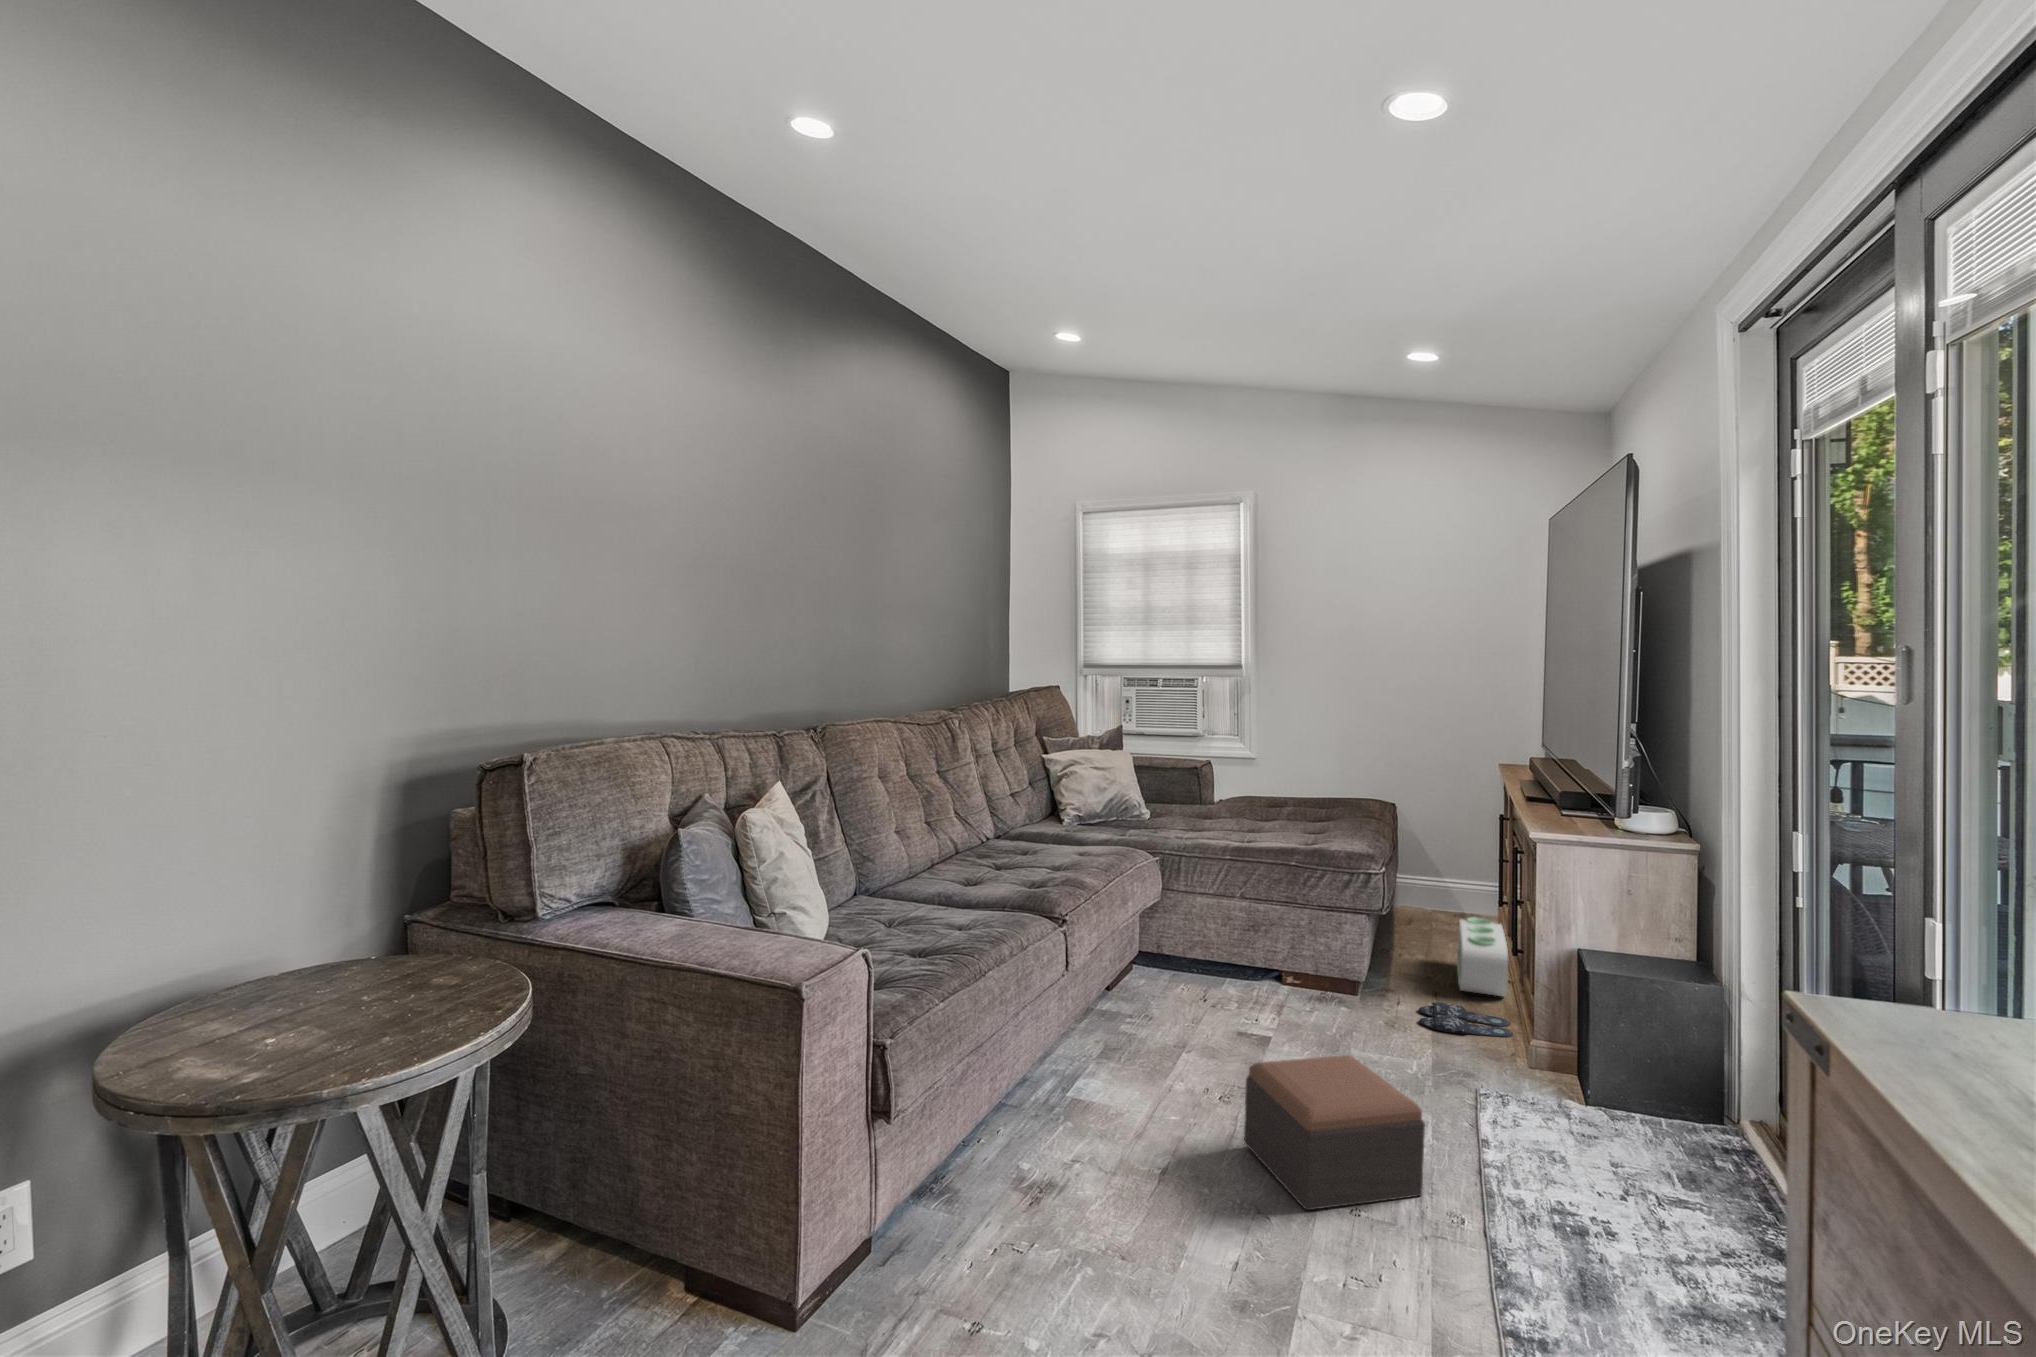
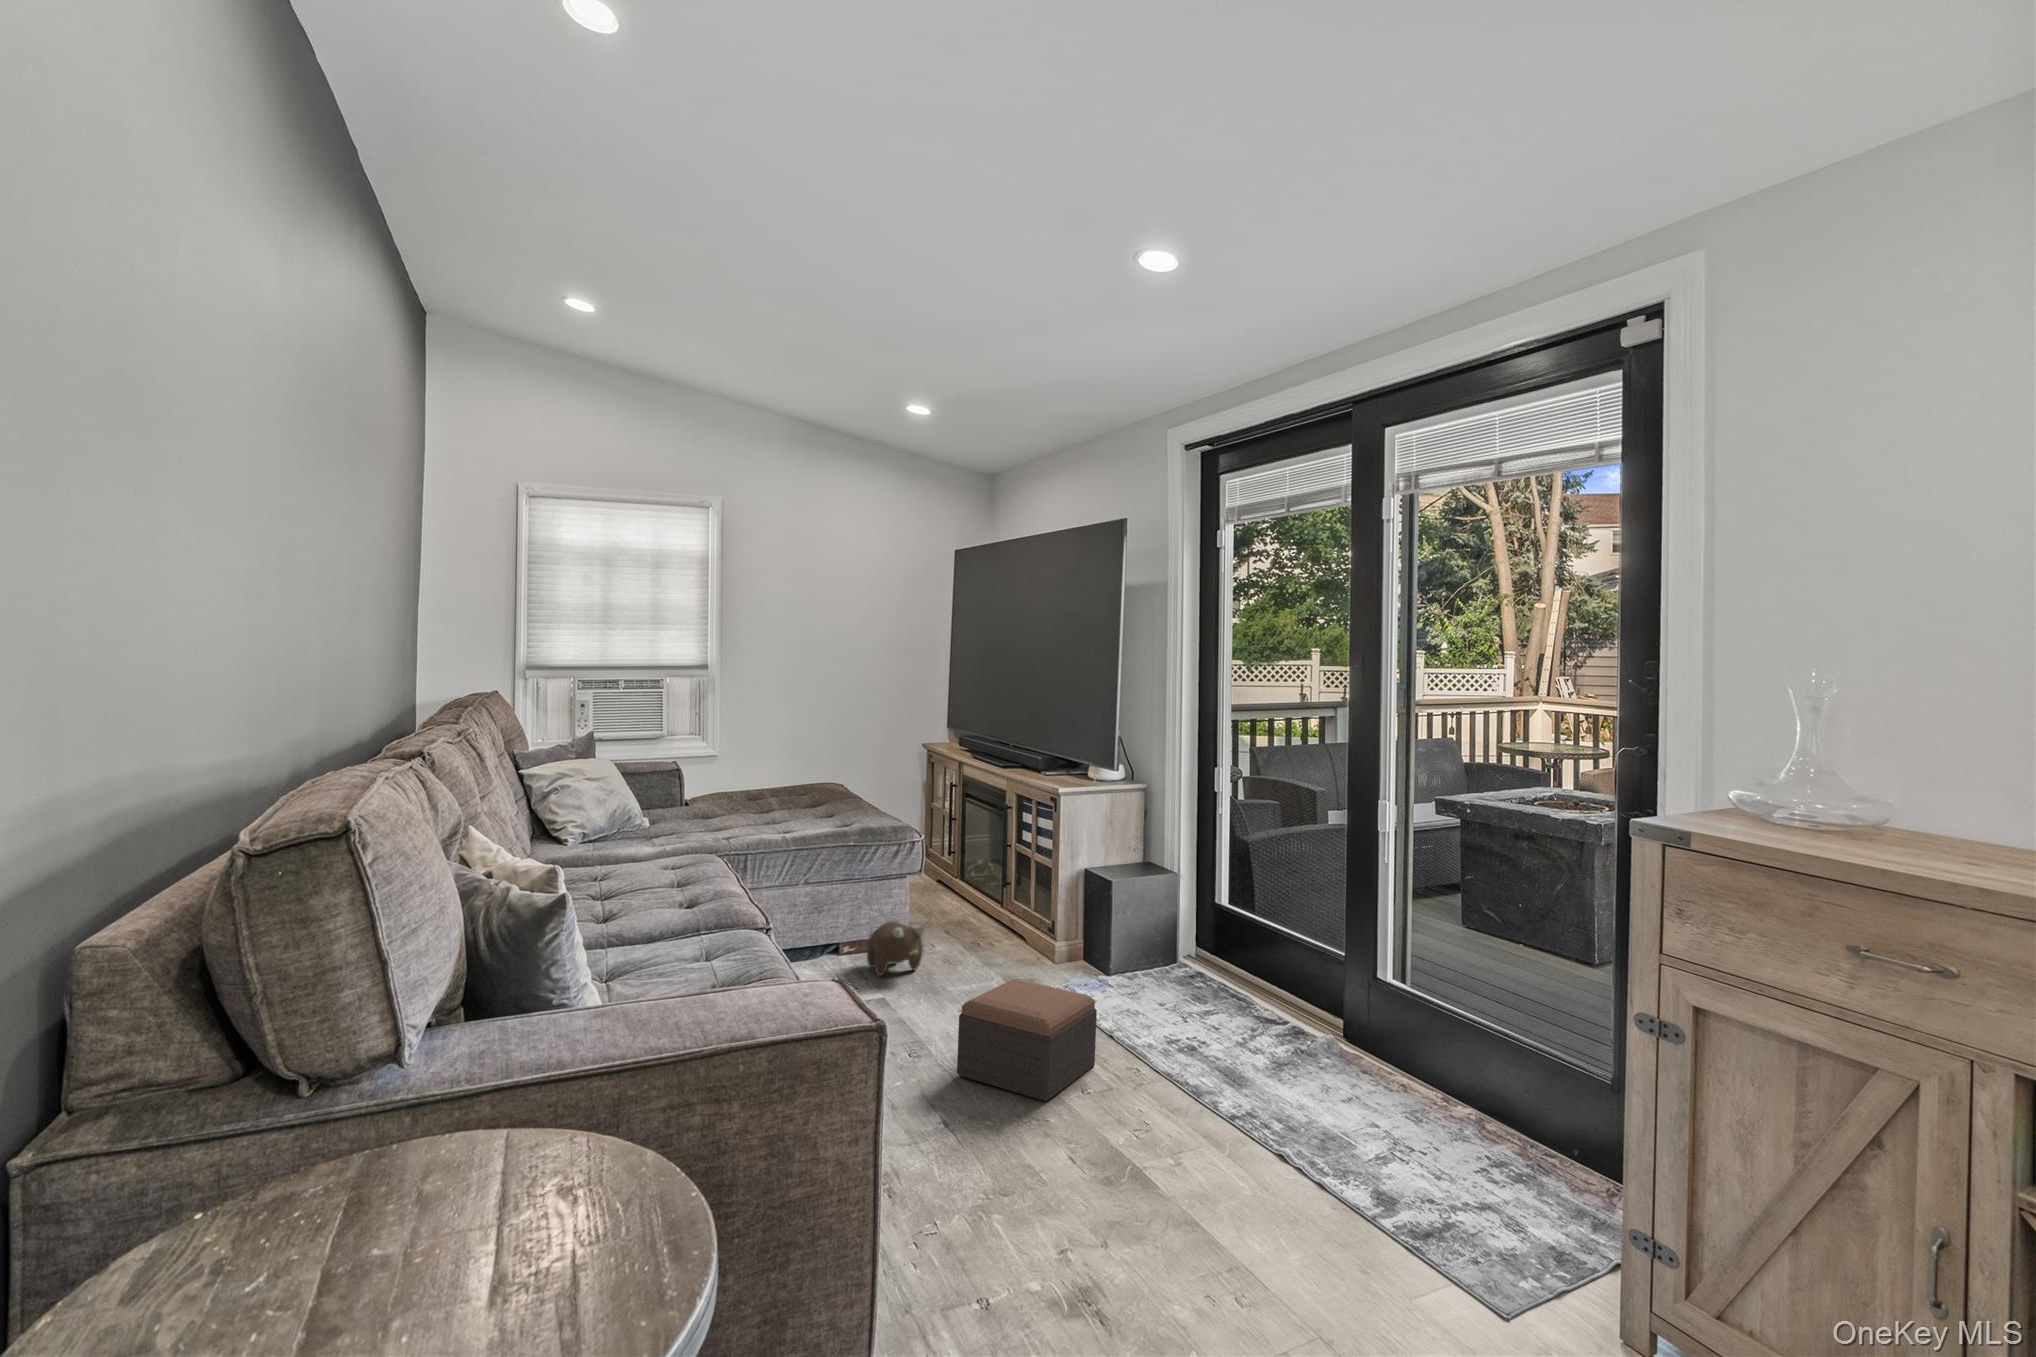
air purifier: present [1457,917,1508,997] -> none [938,871,1000,929]
plush toy: none [1291,959,1354,1022] -> present [867,921,925,976]
slippers: present [1419,1002,1513,1038] -> none [953,939,1025,960]

